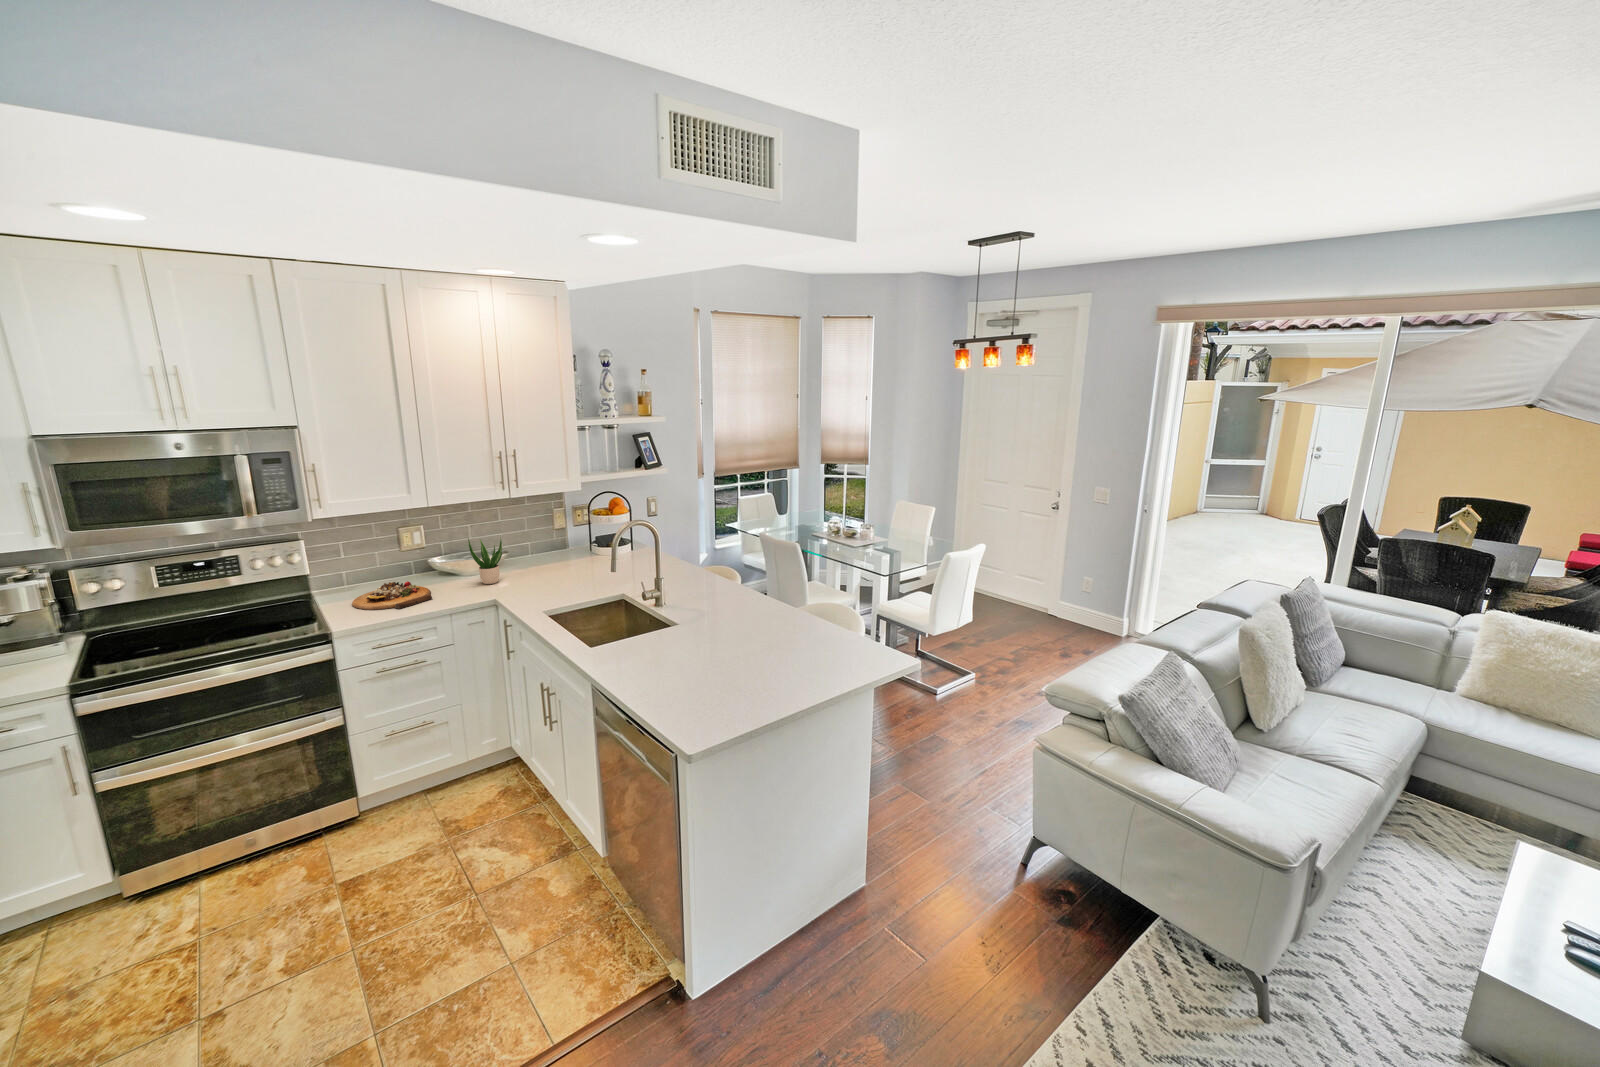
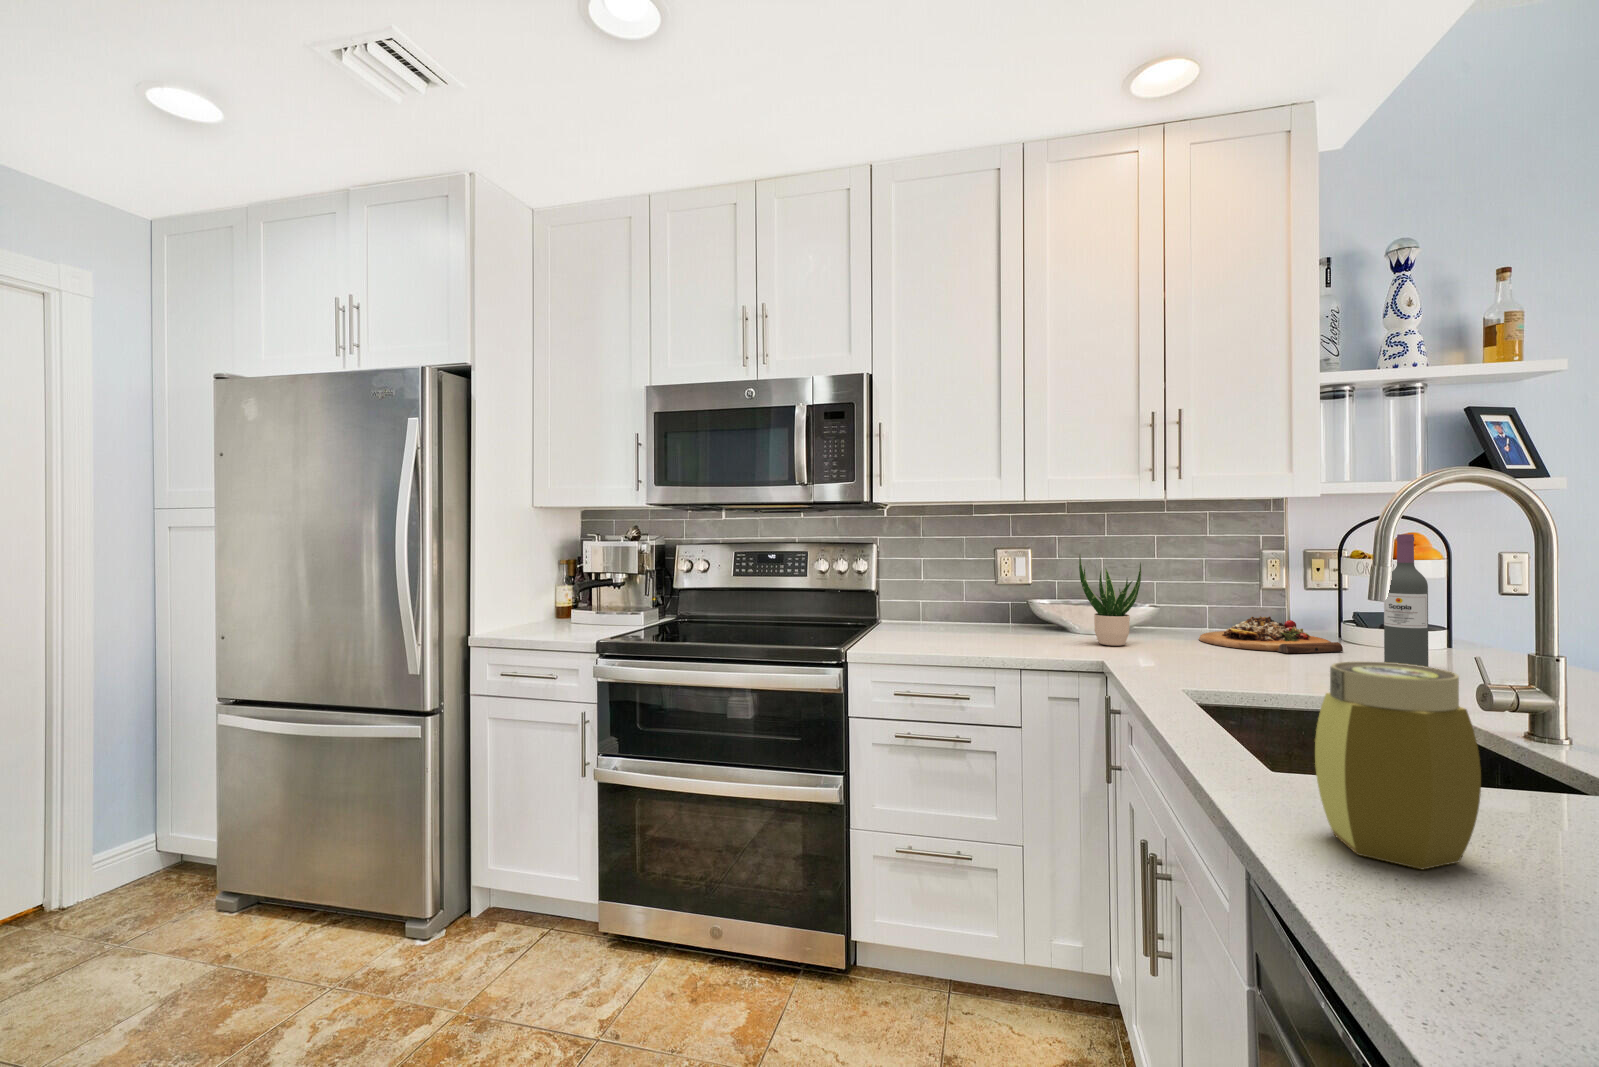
wine bottle: none [612,514,630,573] -> present [1384,534,1428,667]
cutting board: present [352,581,432,610] -> present [1199,616,1343,653]
jar: none [607,611,646,670] -> present [1315,662,1481,869]

